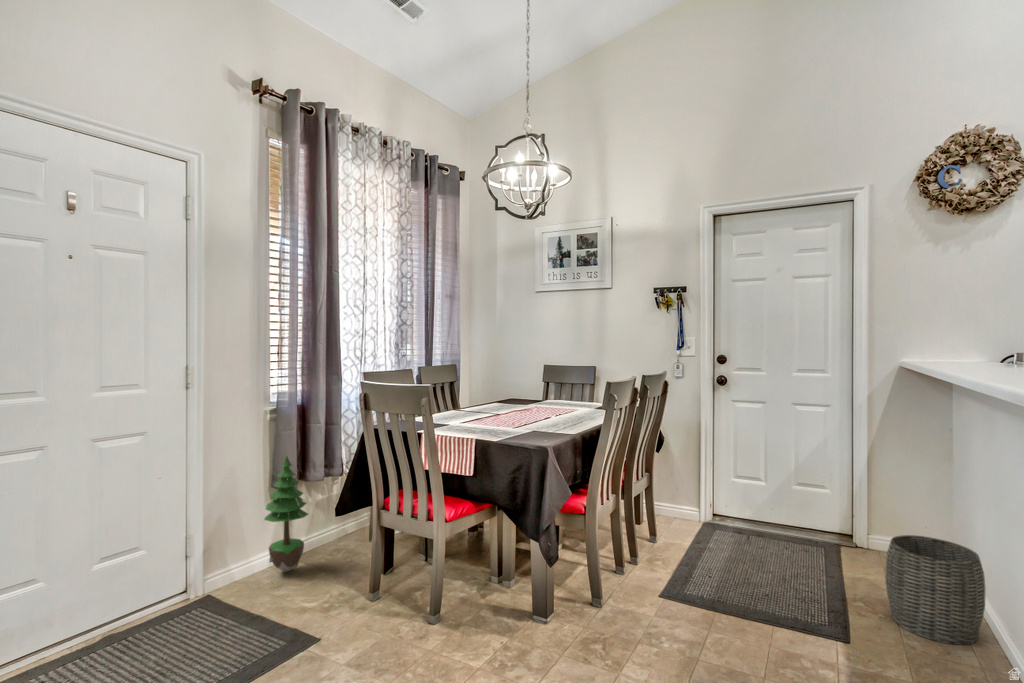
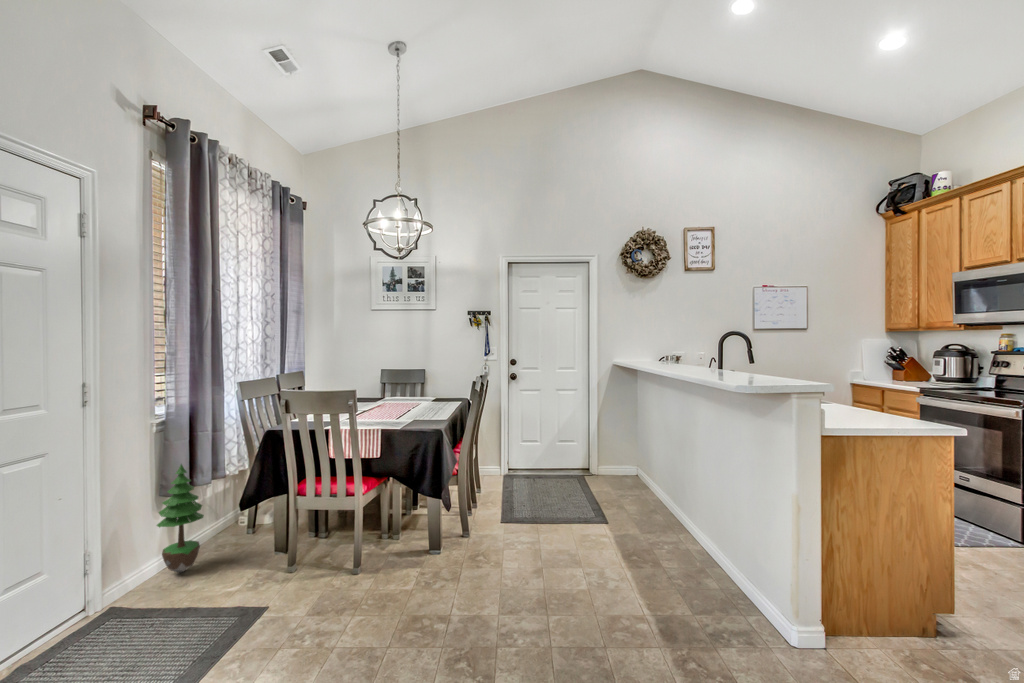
woven basket: present [886,535,985,645] -> none [619,459,663,513]

